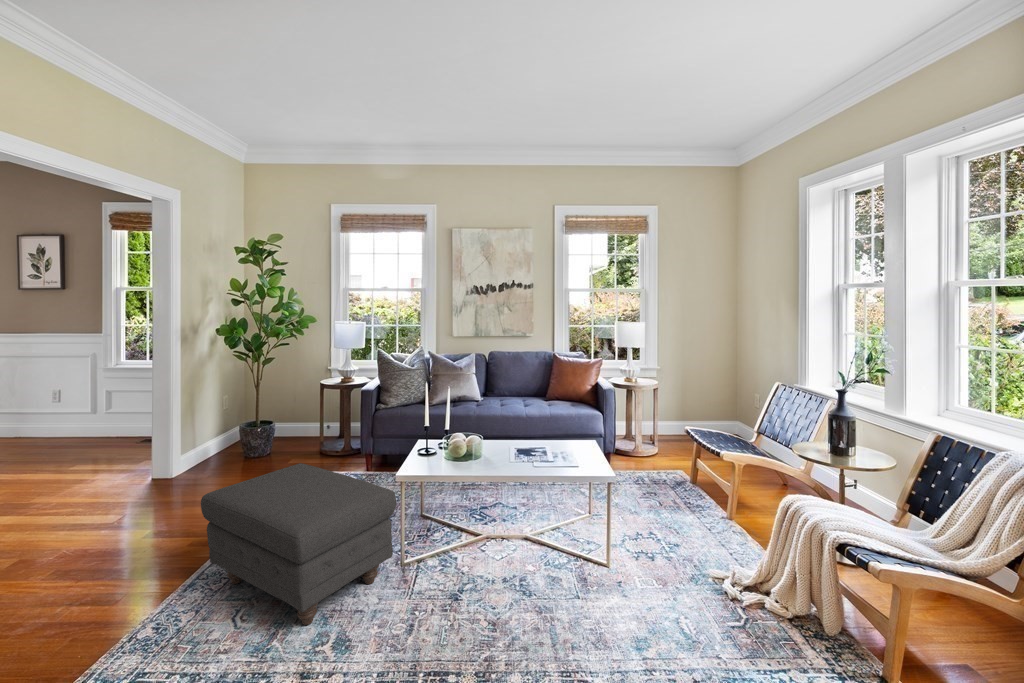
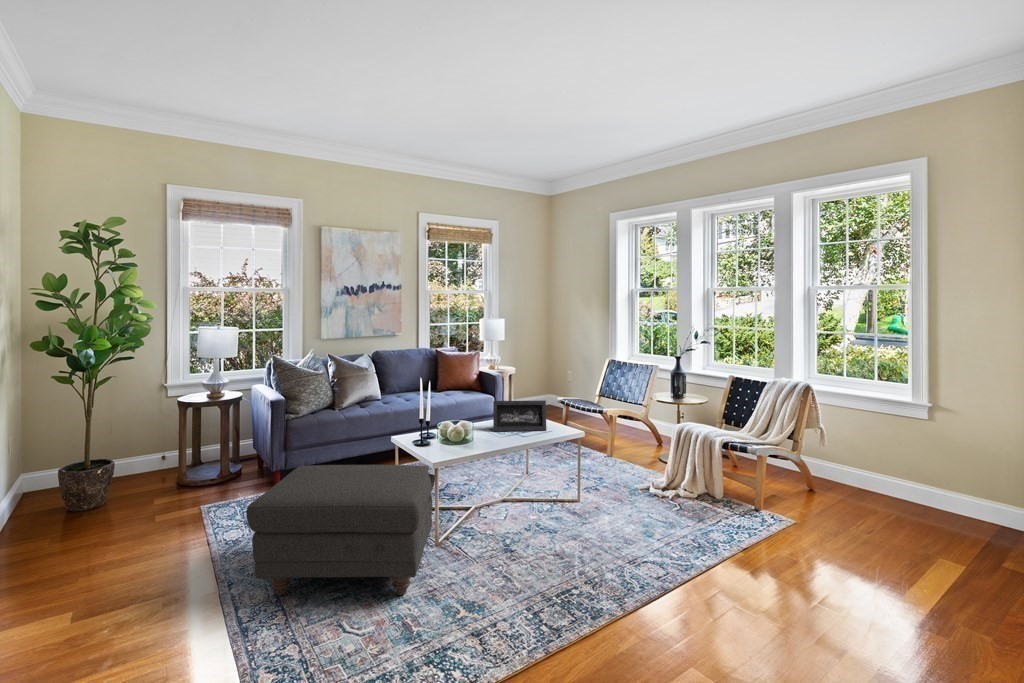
picture frame: none [519,423,583,470] -> present [493,401,546,431]

